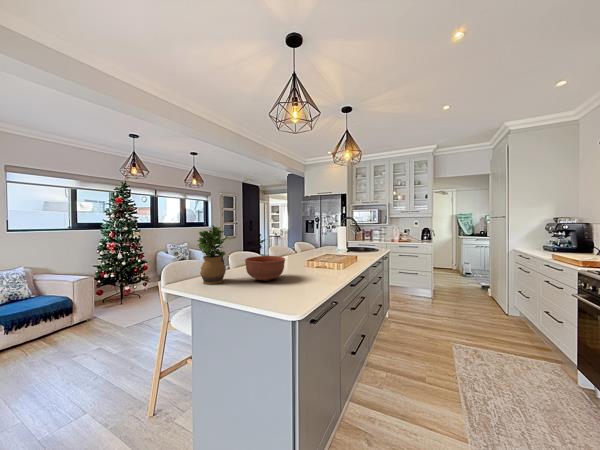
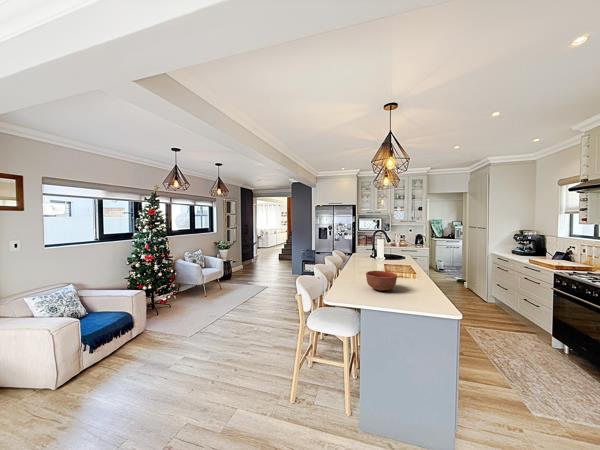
potted plant: present [197,225,226,284] -> none [334,250,356,296]

